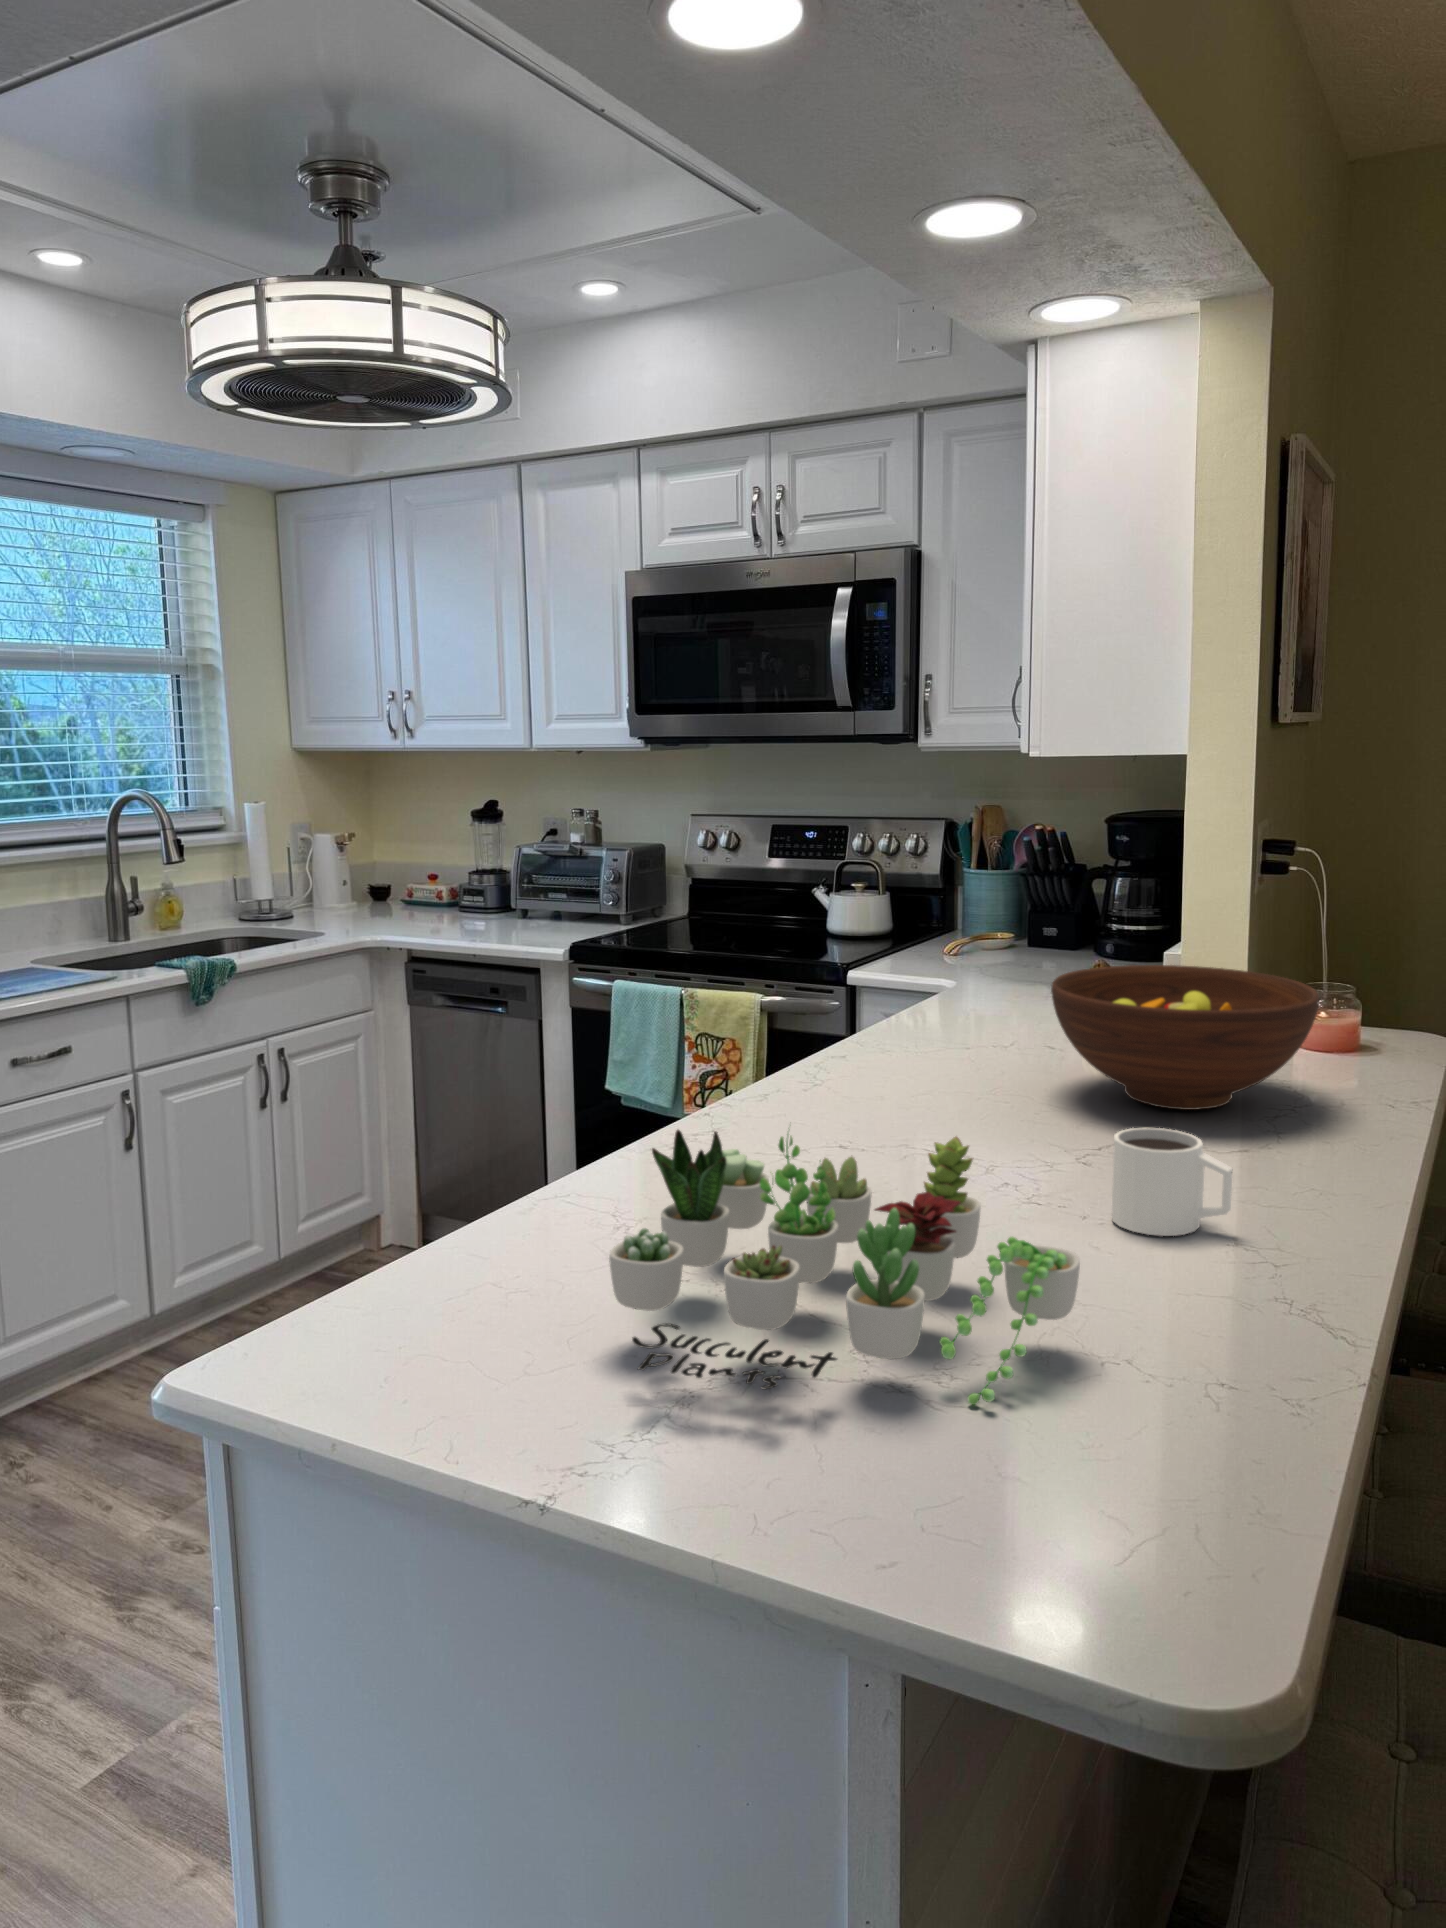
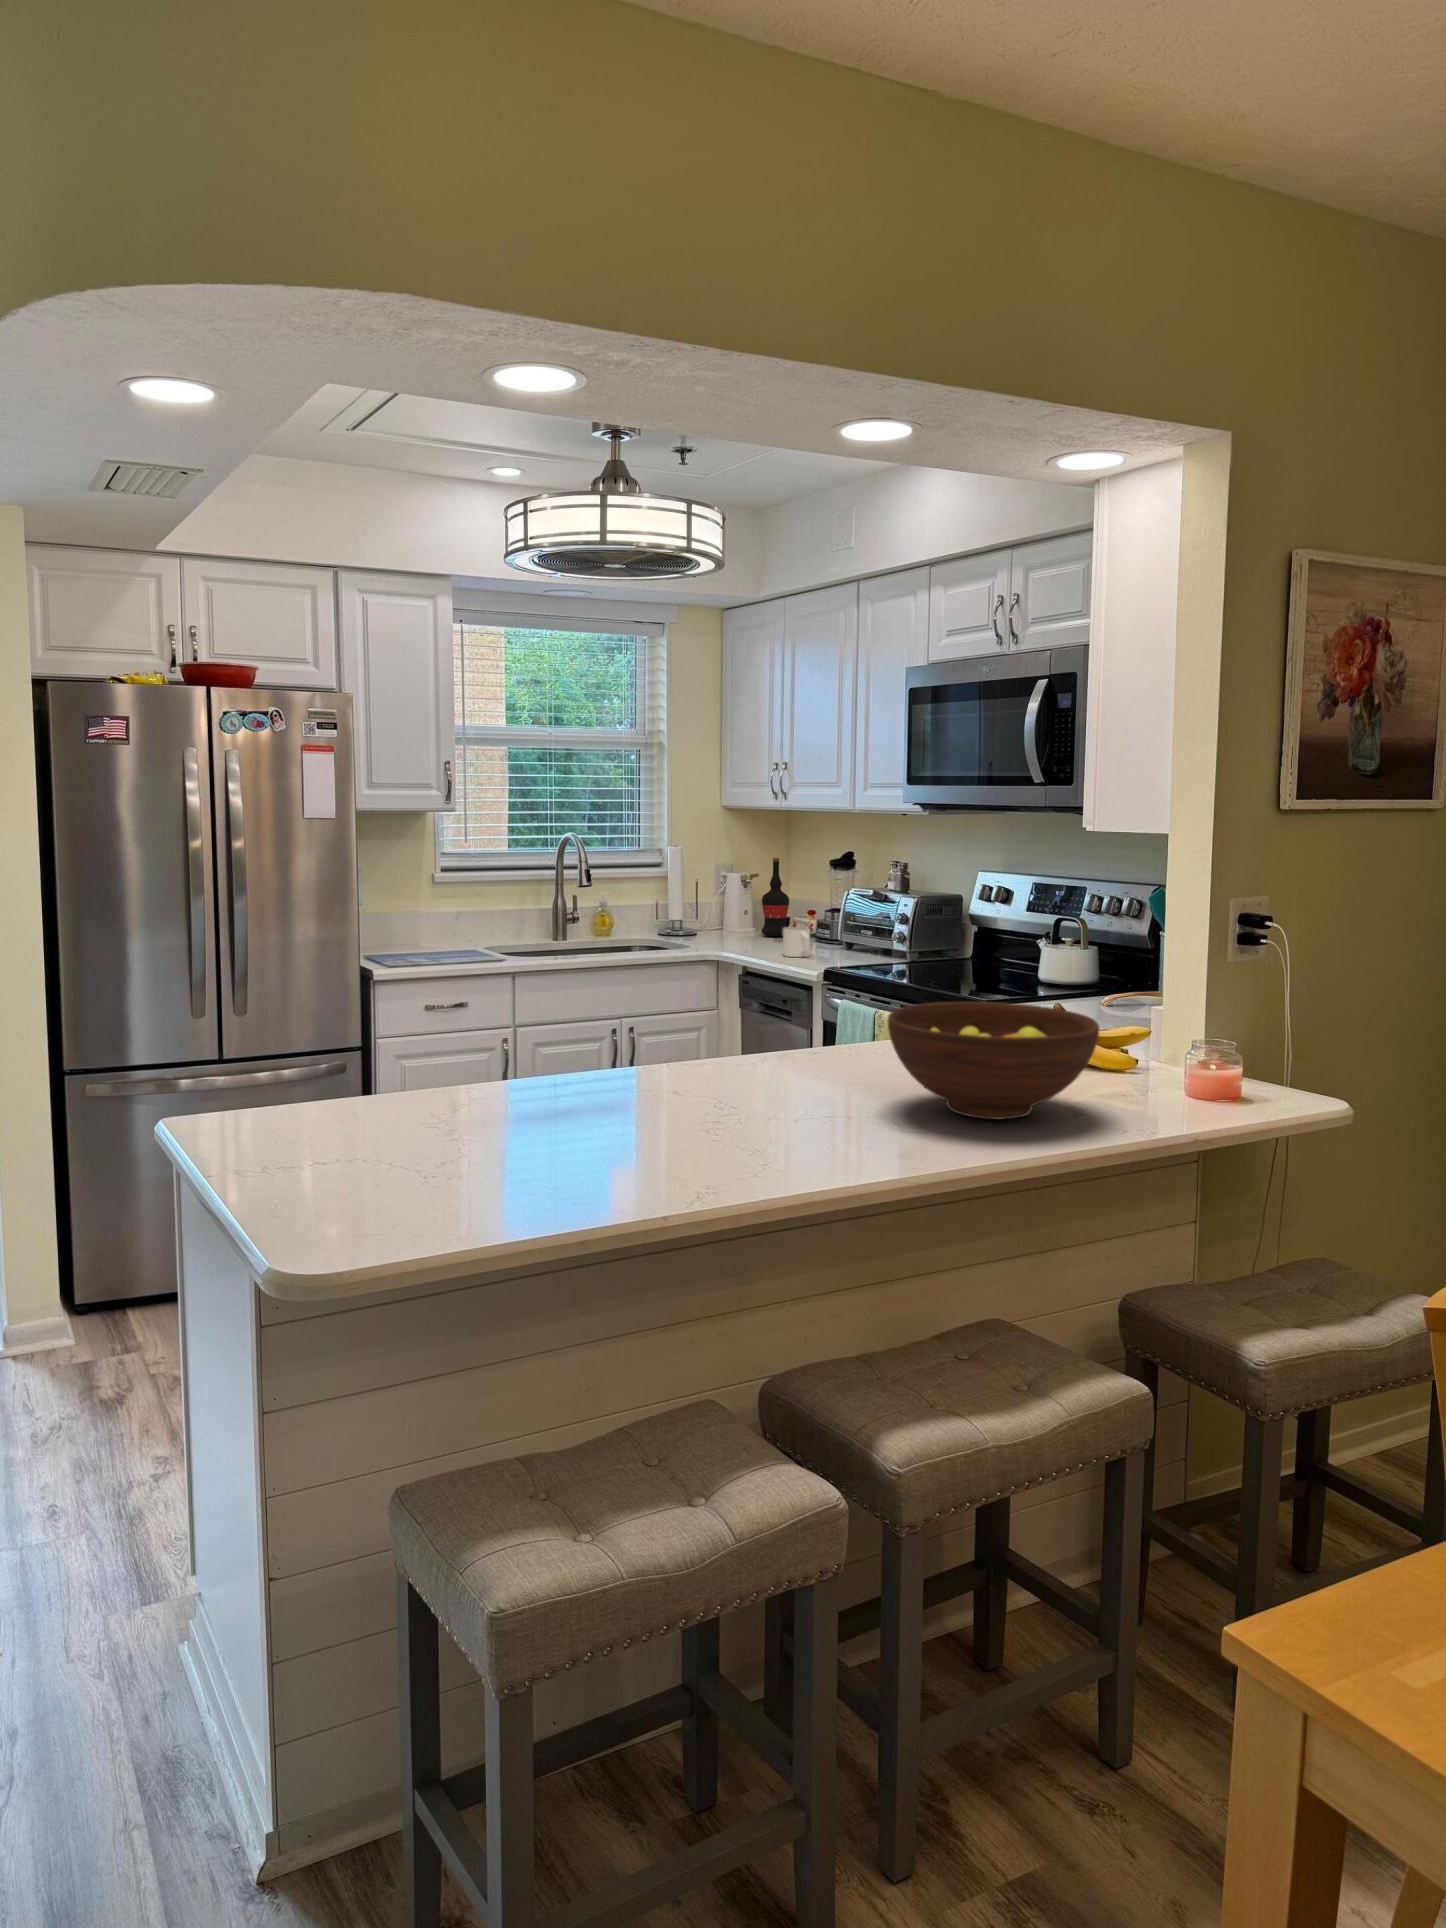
wine bottle: none [386,811,423,911] -> present [761,858,789,936]
mug: present [1112,1128,1233,1236] -> present [783,927,810,957]
succulent plant: present [609,1130,1080,1405] -> none [283,1045,585,1215]

